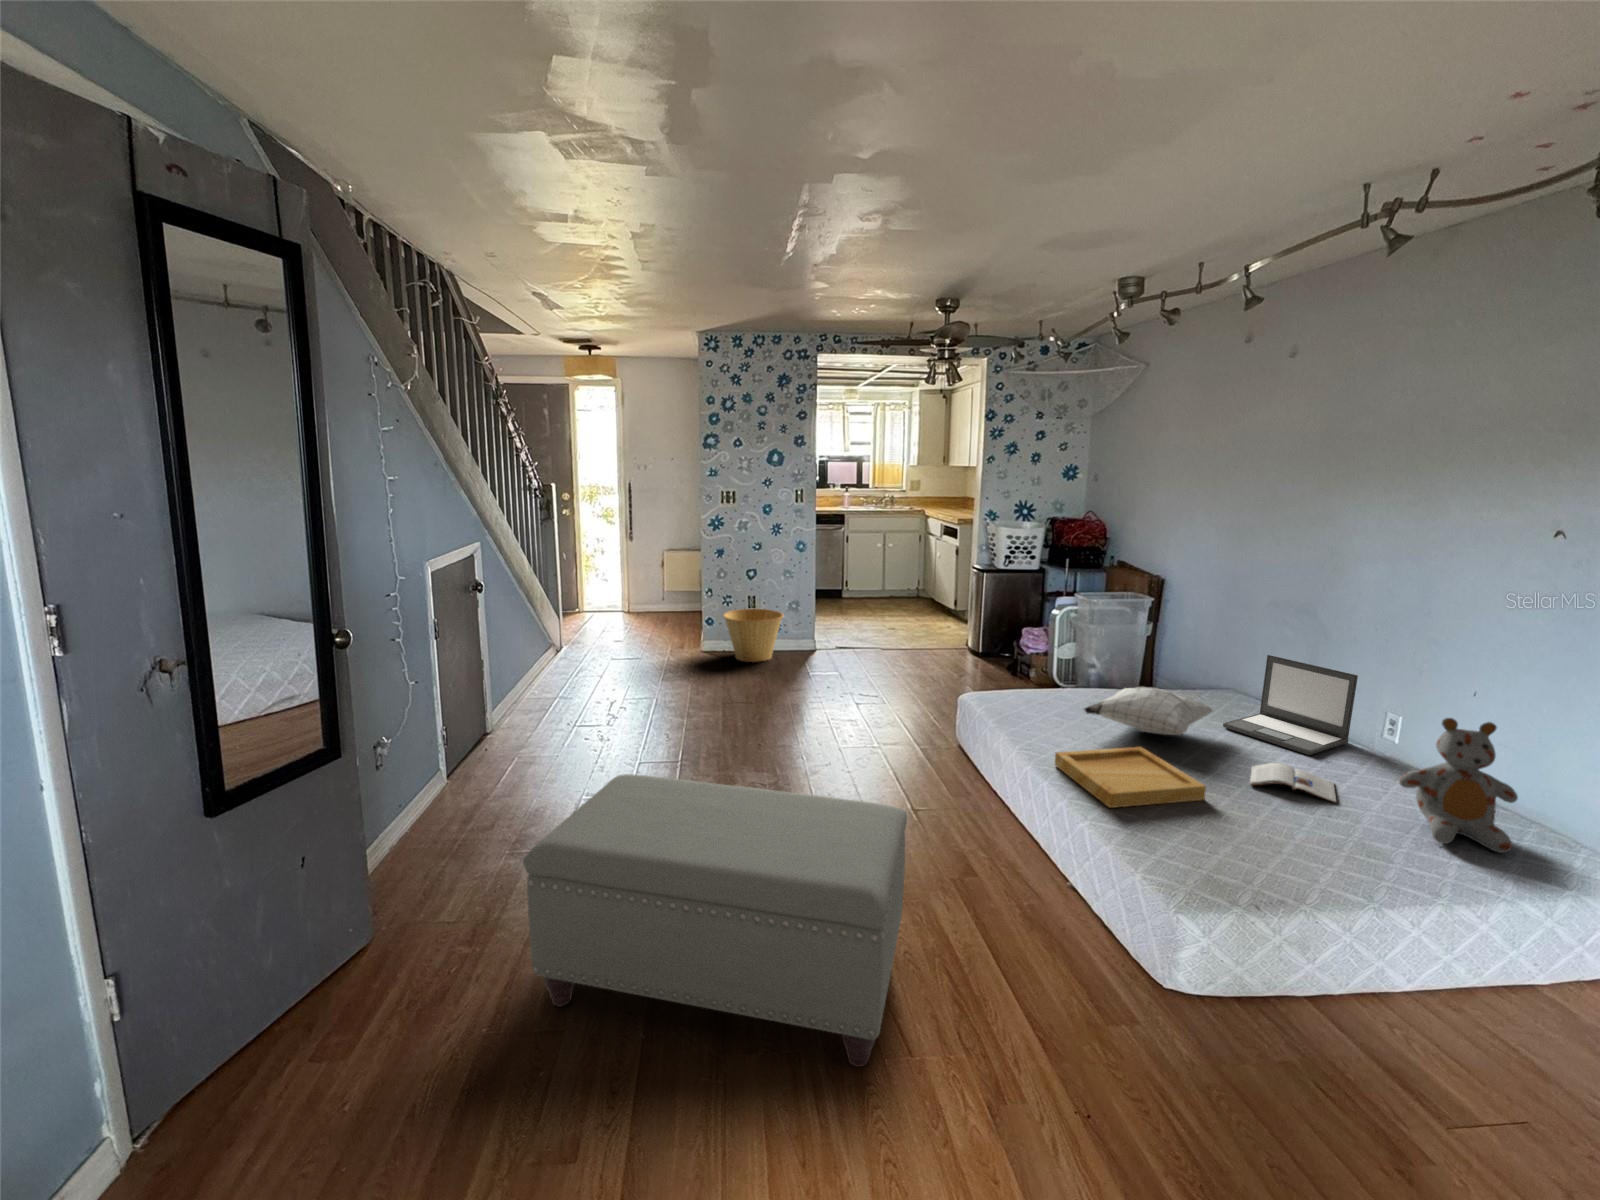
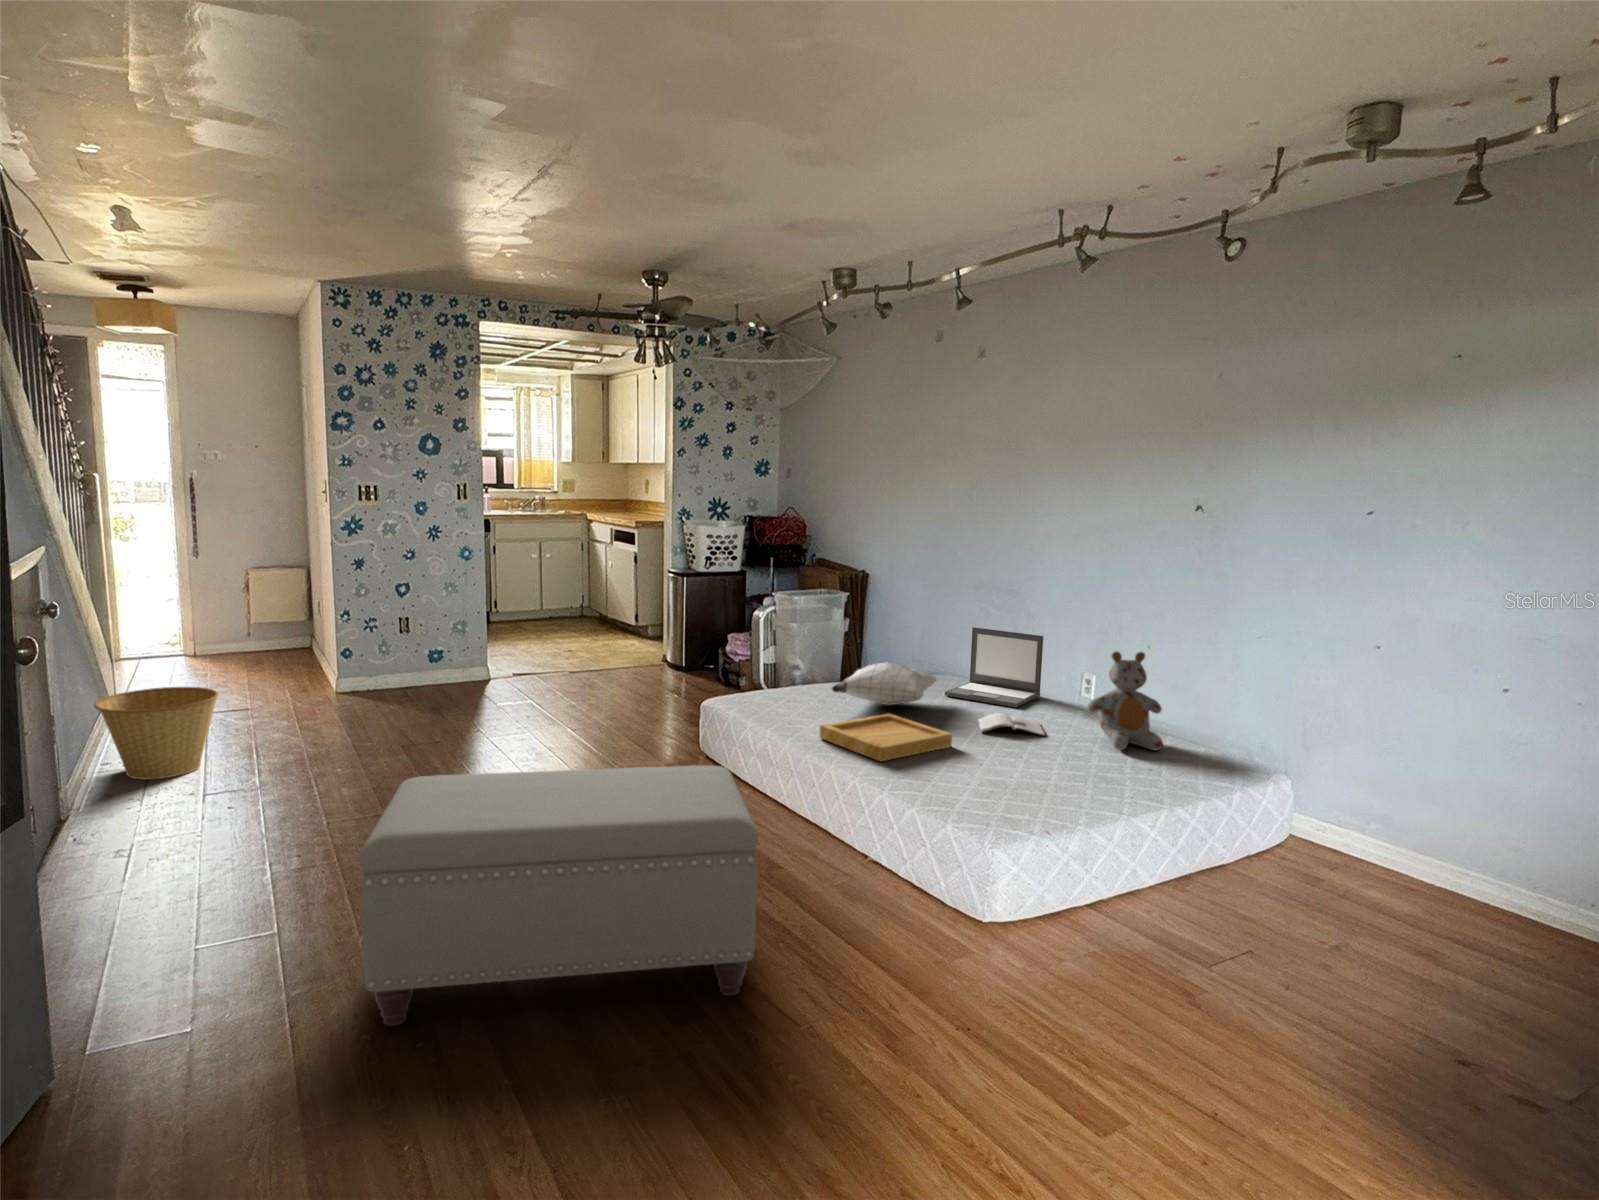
basket: present [723,609,783,662] -> present [94,687,218,779]

